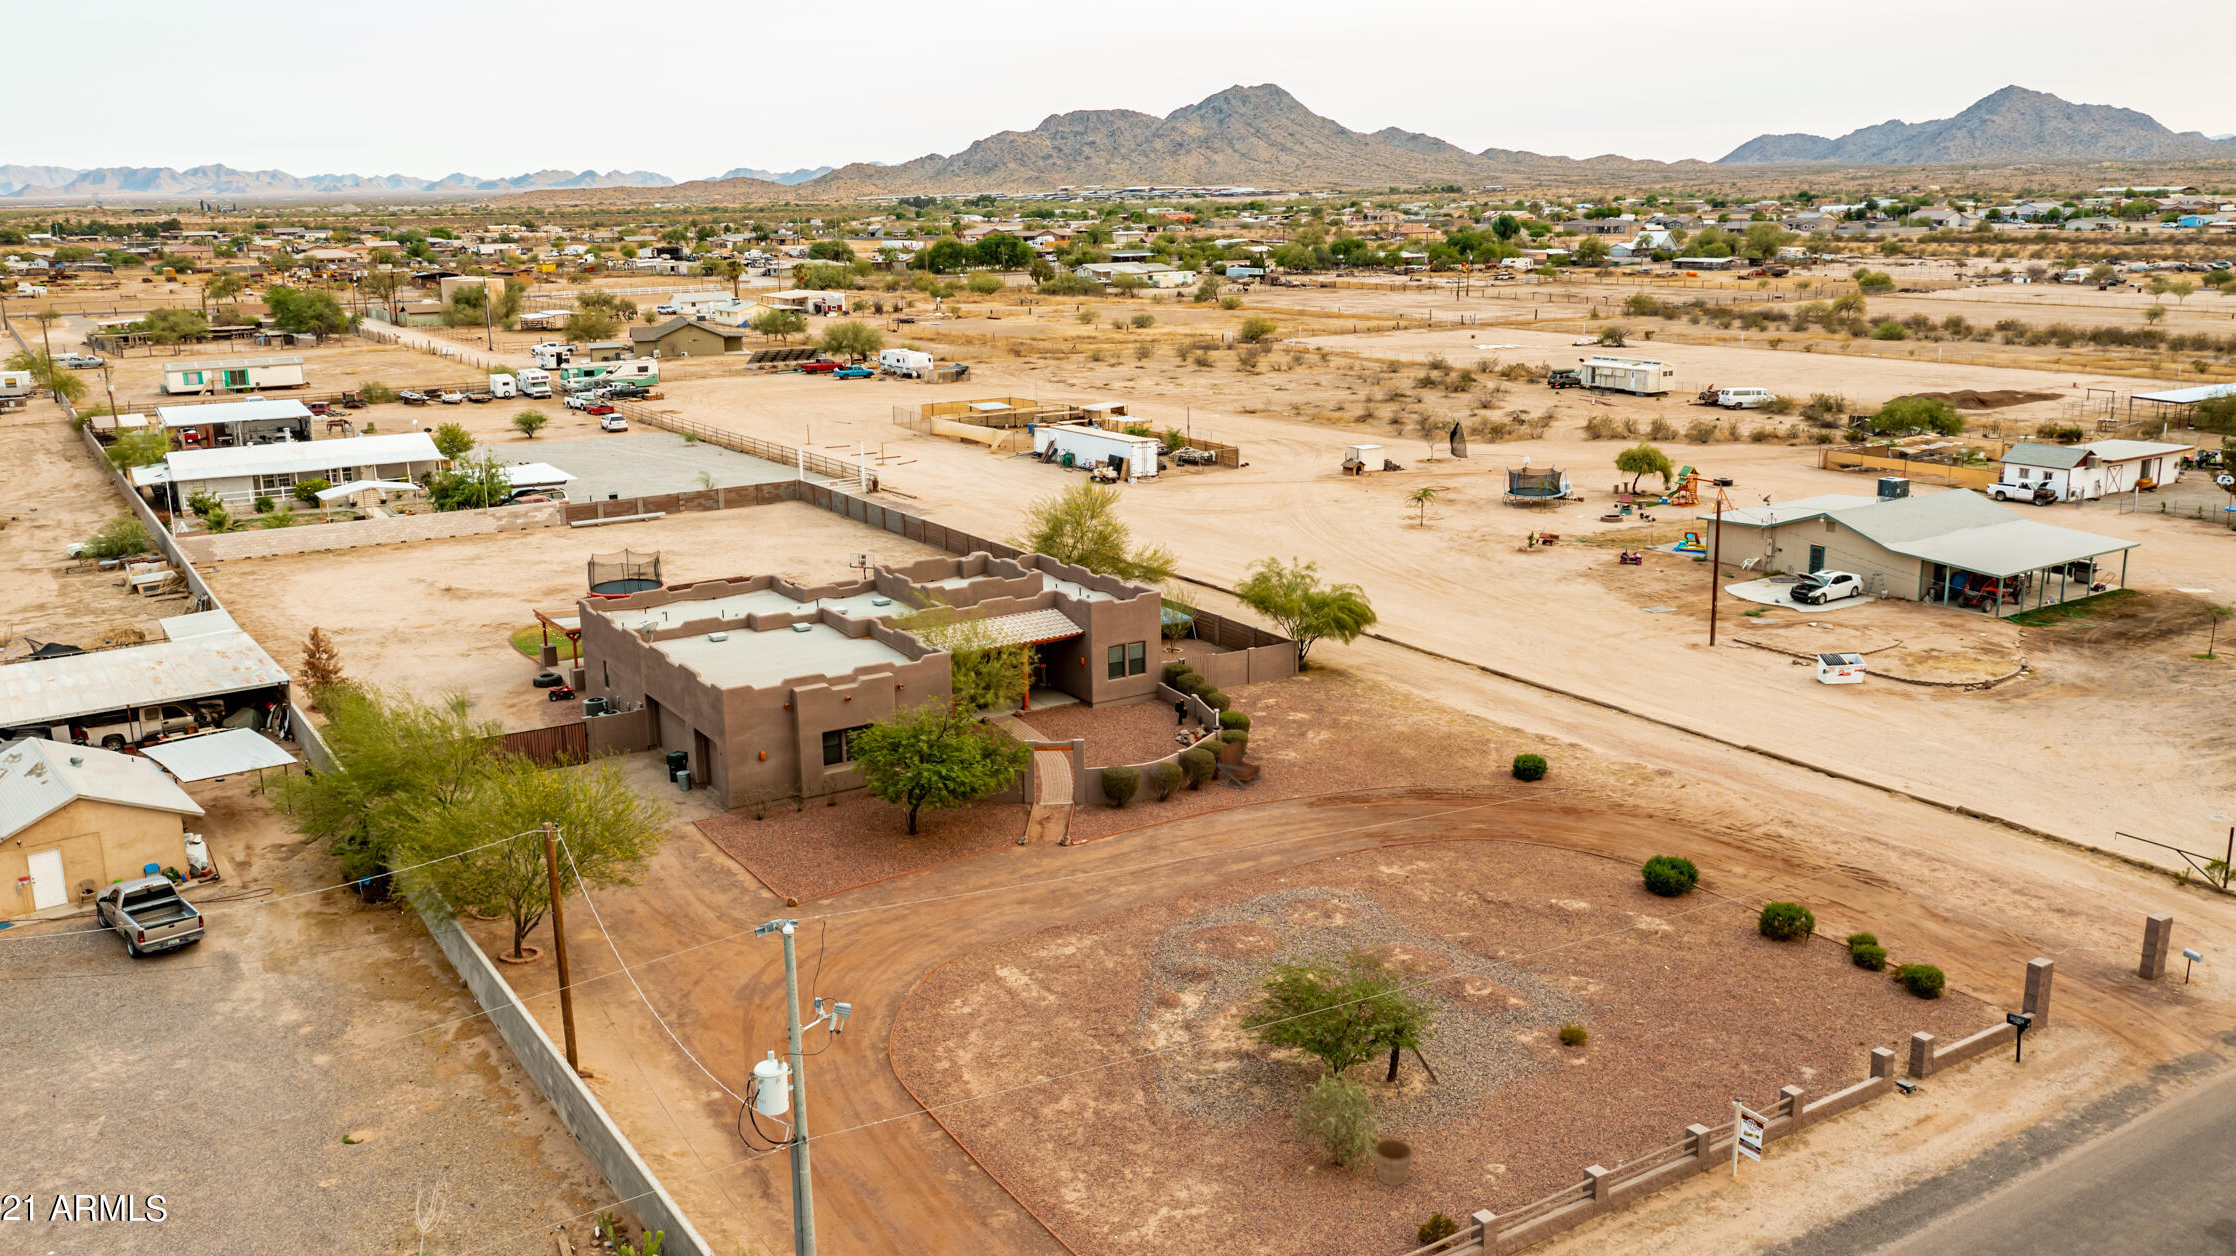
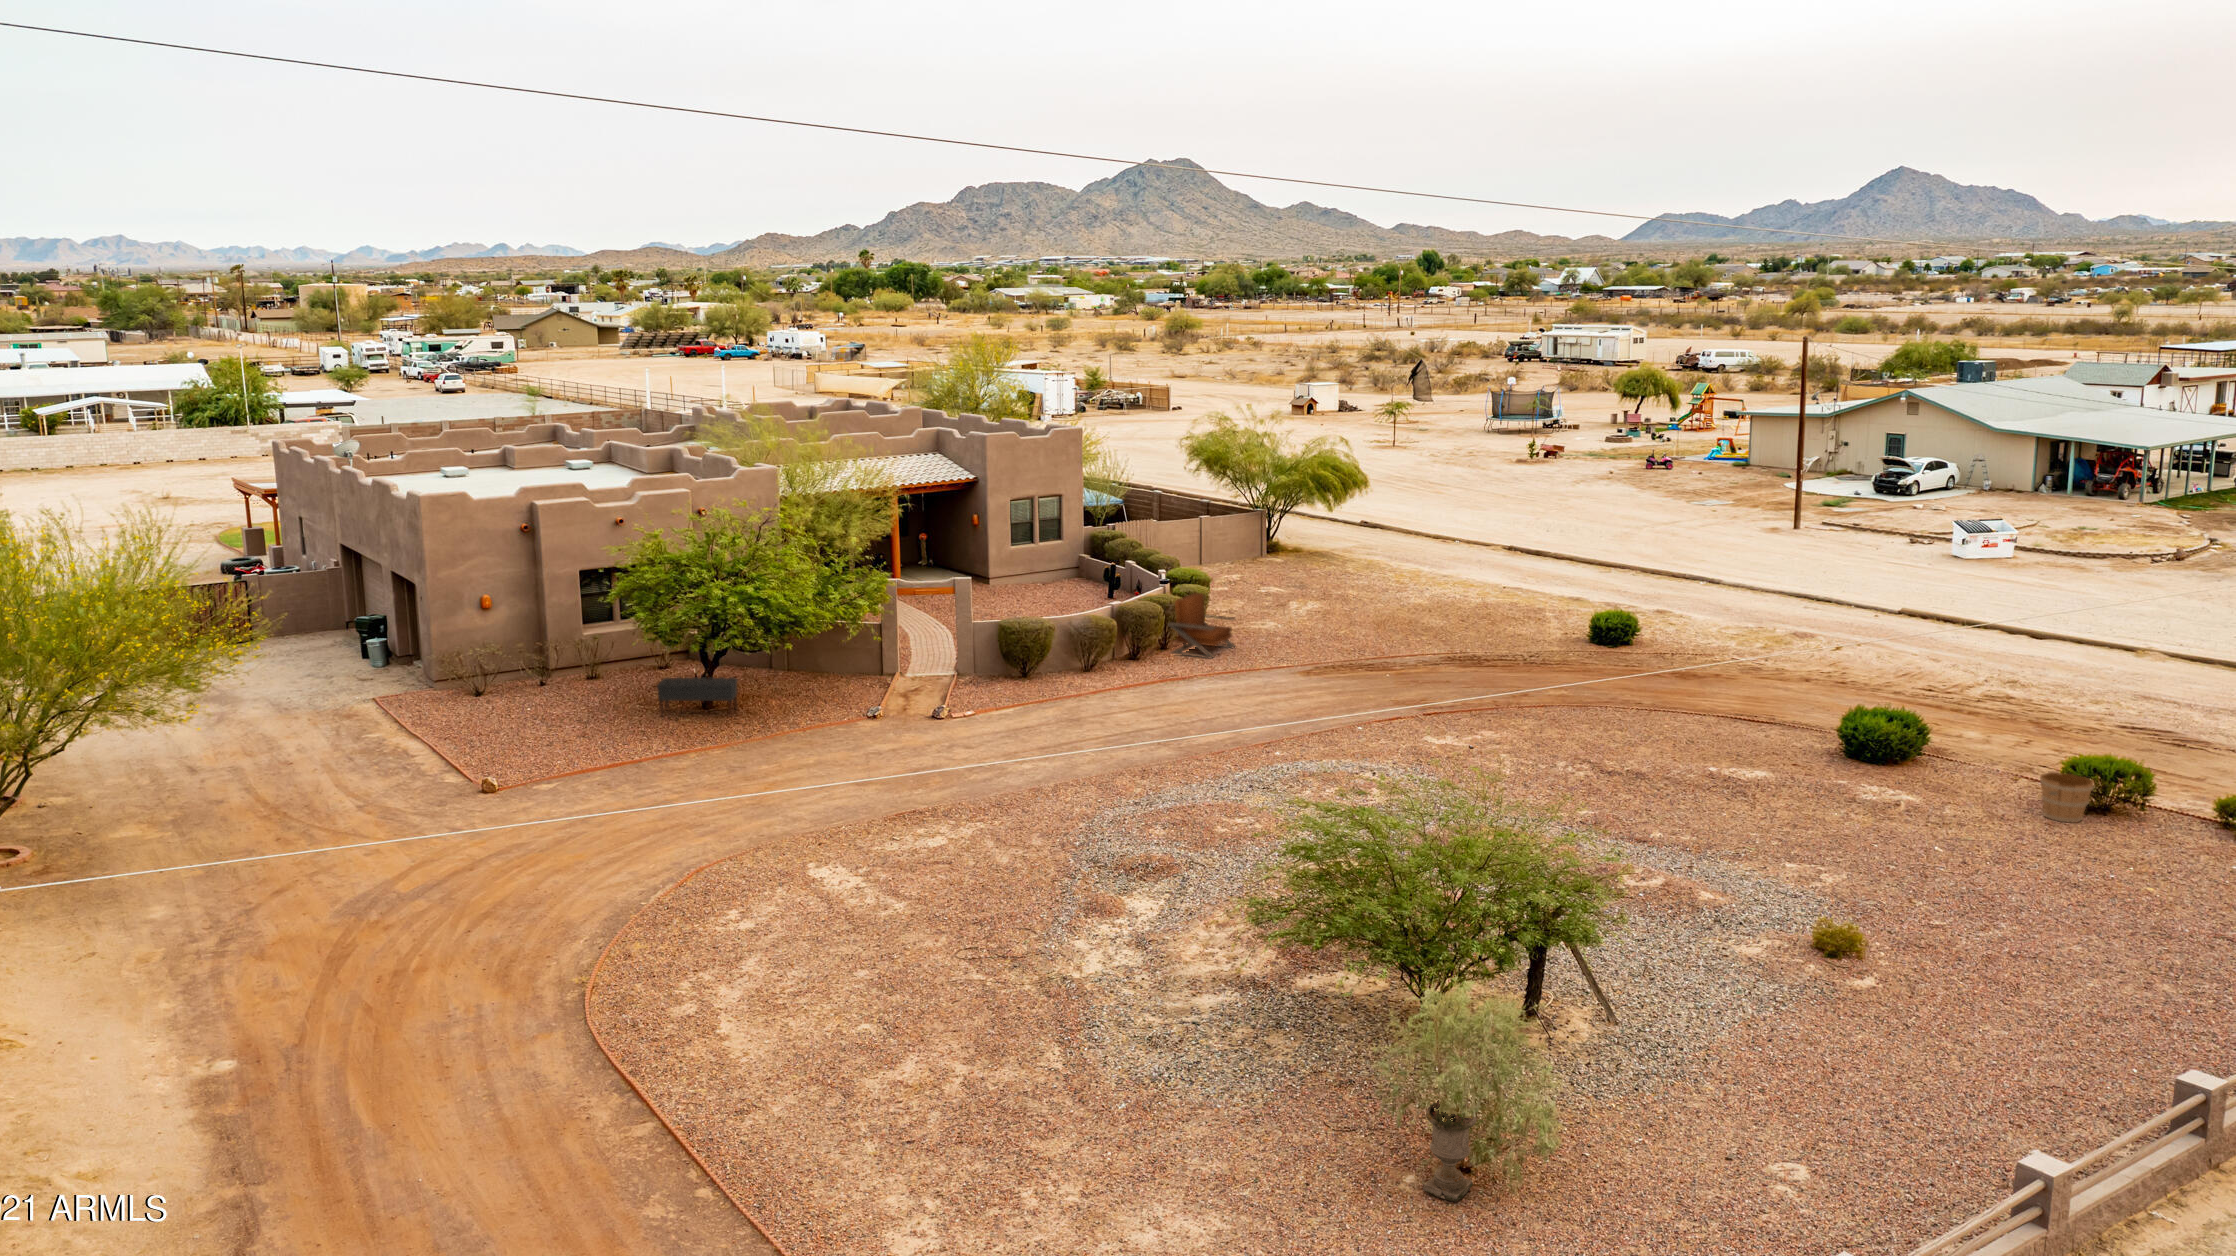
bench: none [881,814,932,841] -> present [657,677,737,716]
planter: none [1317,1132,1343,1182] -> present [1423,1100,1477,1202]
wooden bucket: present [1374,1139,1413,1186] -> present [2040,772,2094,823]

